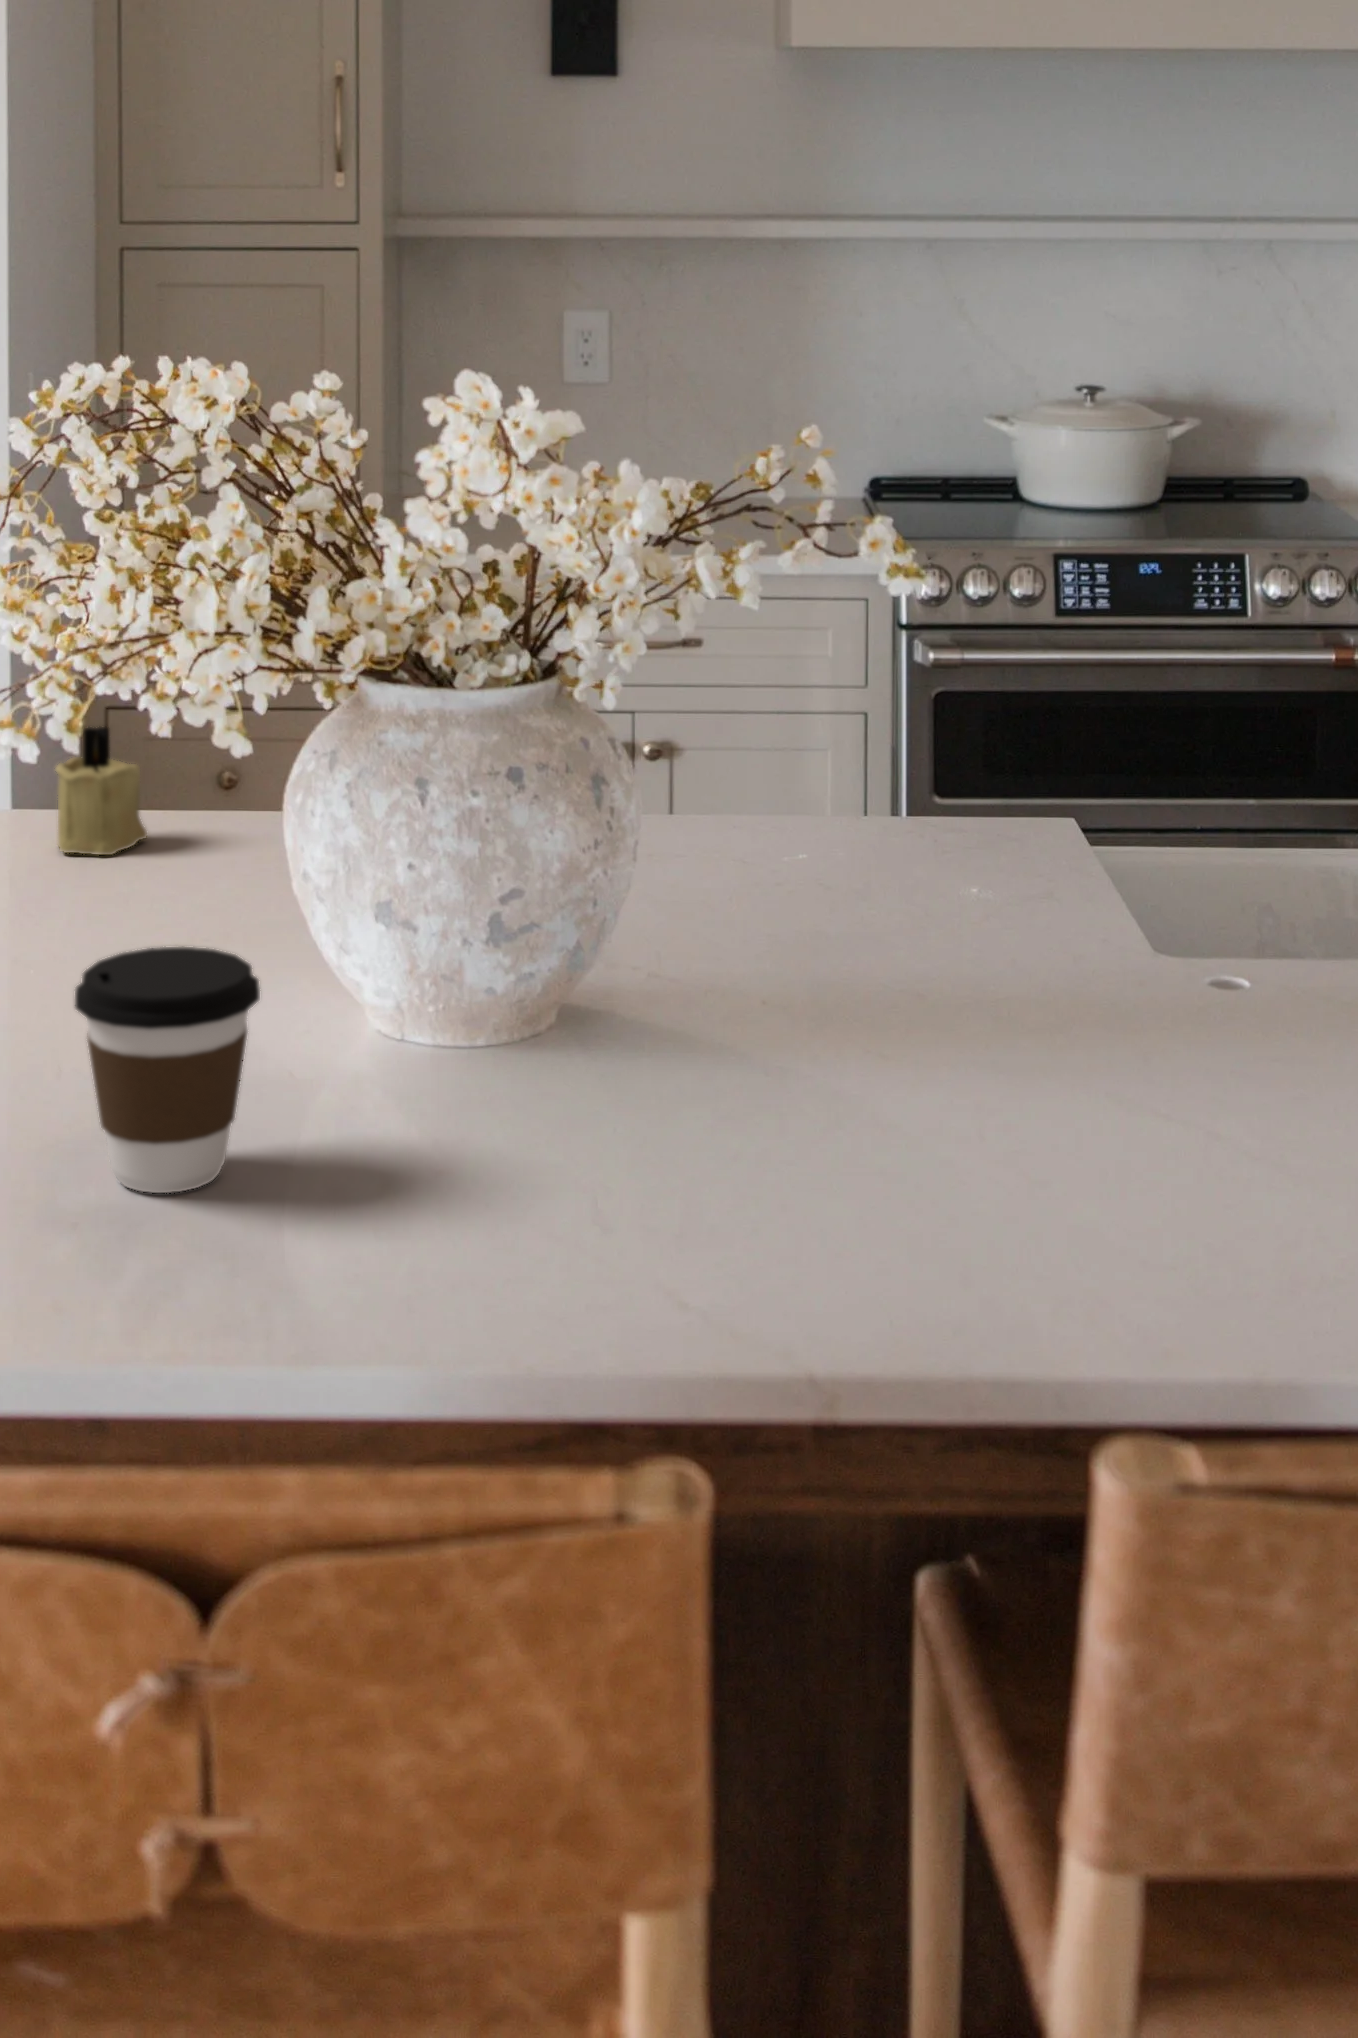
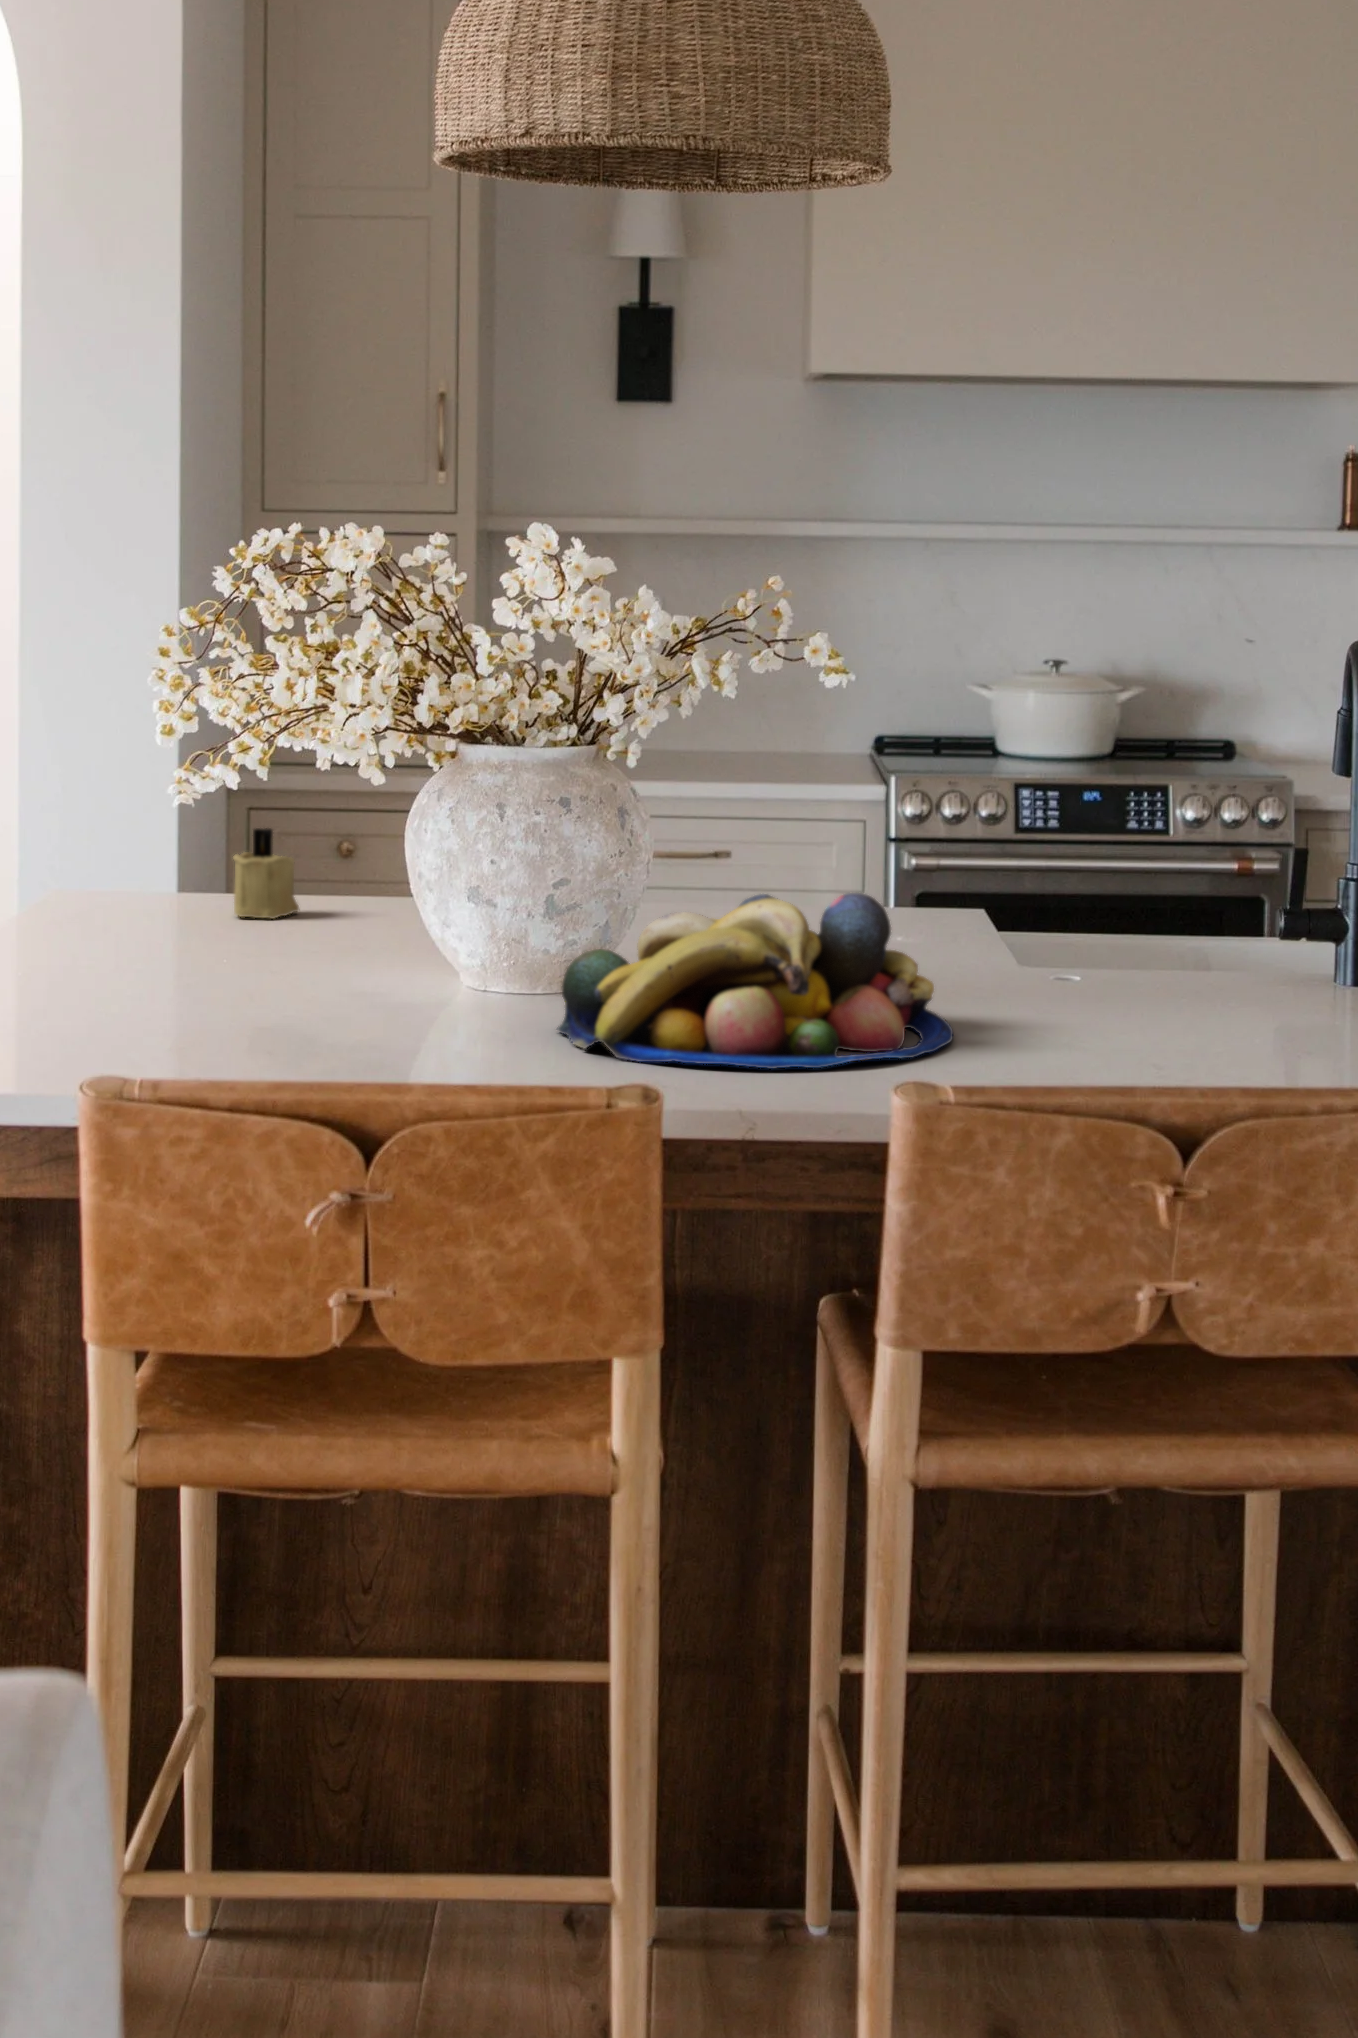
fruit bowl: none [503,920,1113,1268] -> present [557,893,953,1068]
coffee cup: present [75,947,260,1193] -> none [273,894,394,1042]

